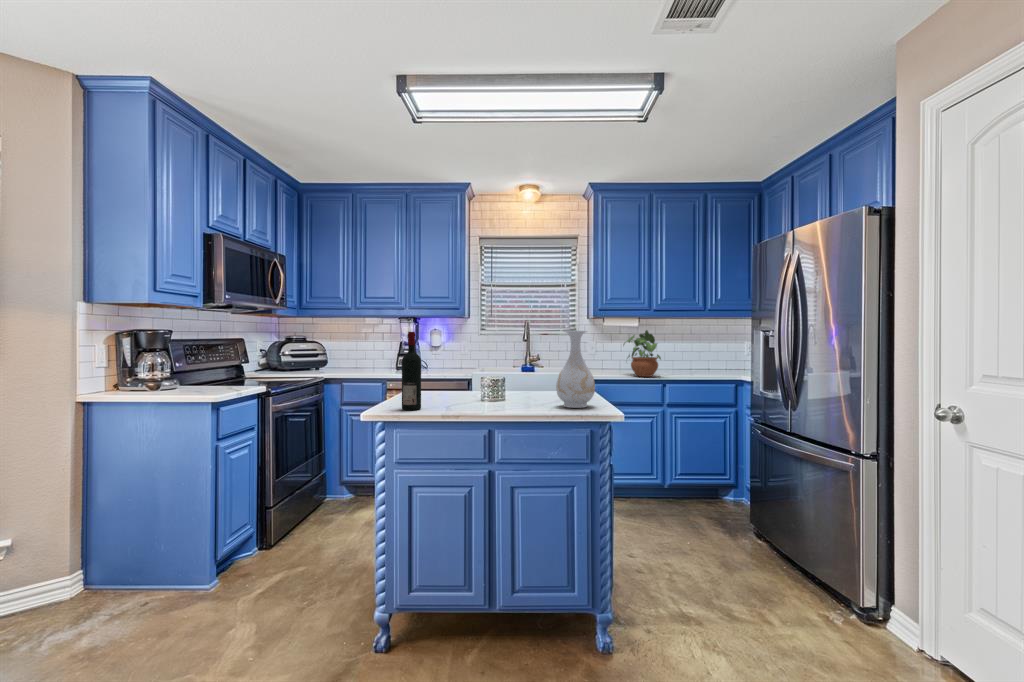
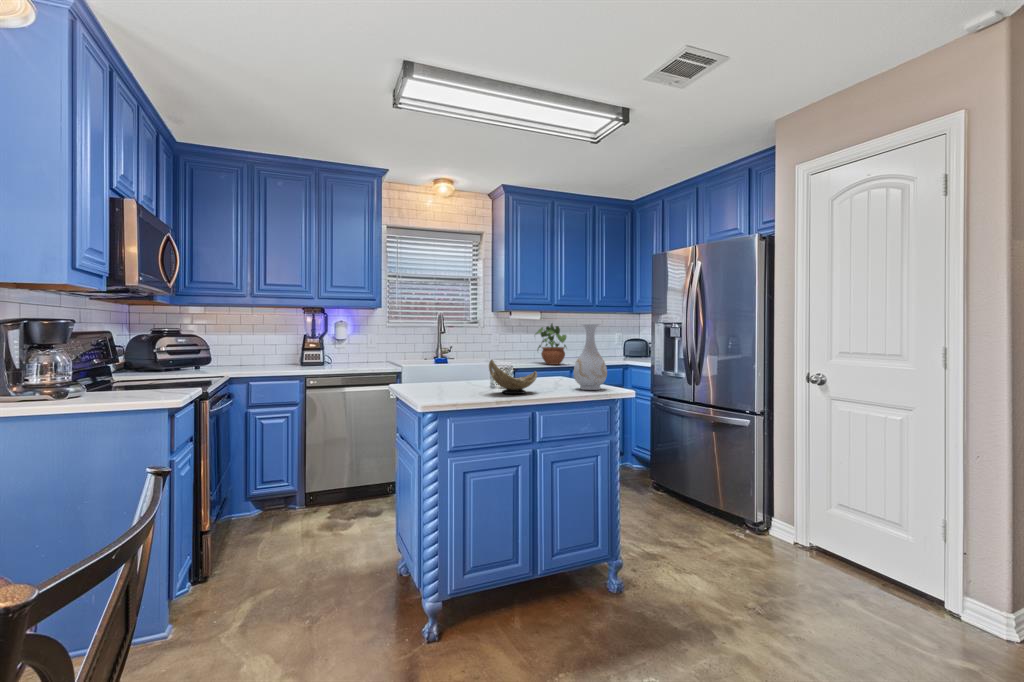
wine bottle: present [402,332,421,410] -> none [450,324,469,400]
decorative bowl: none [453,369,509,408] -> present [489,360,537,394]

